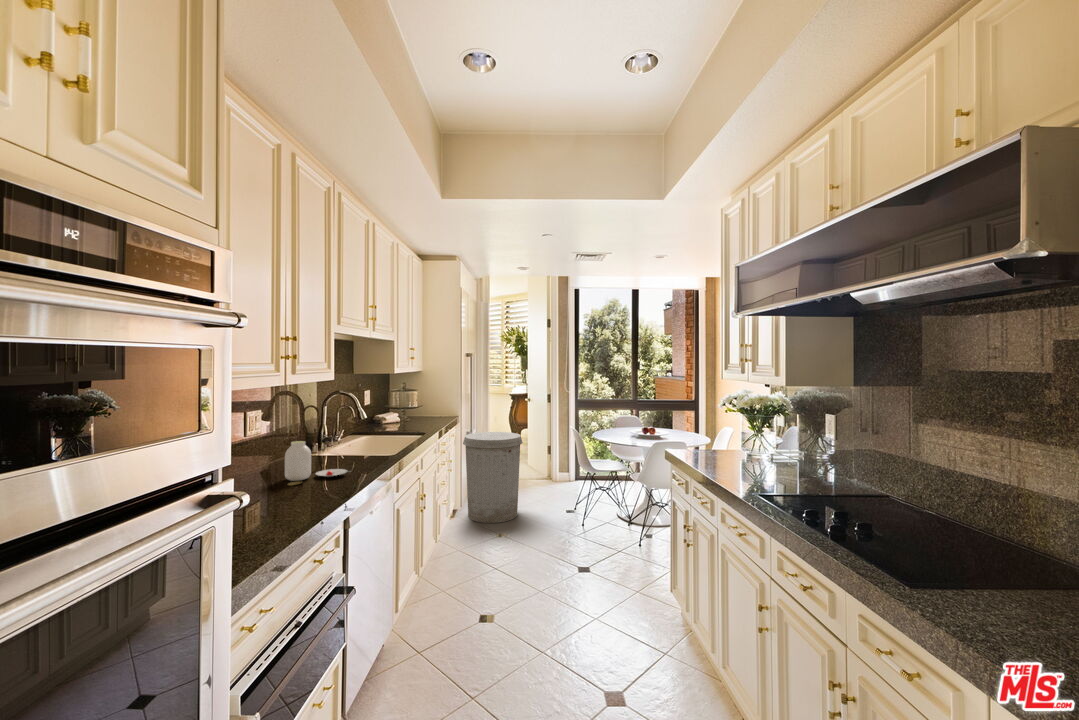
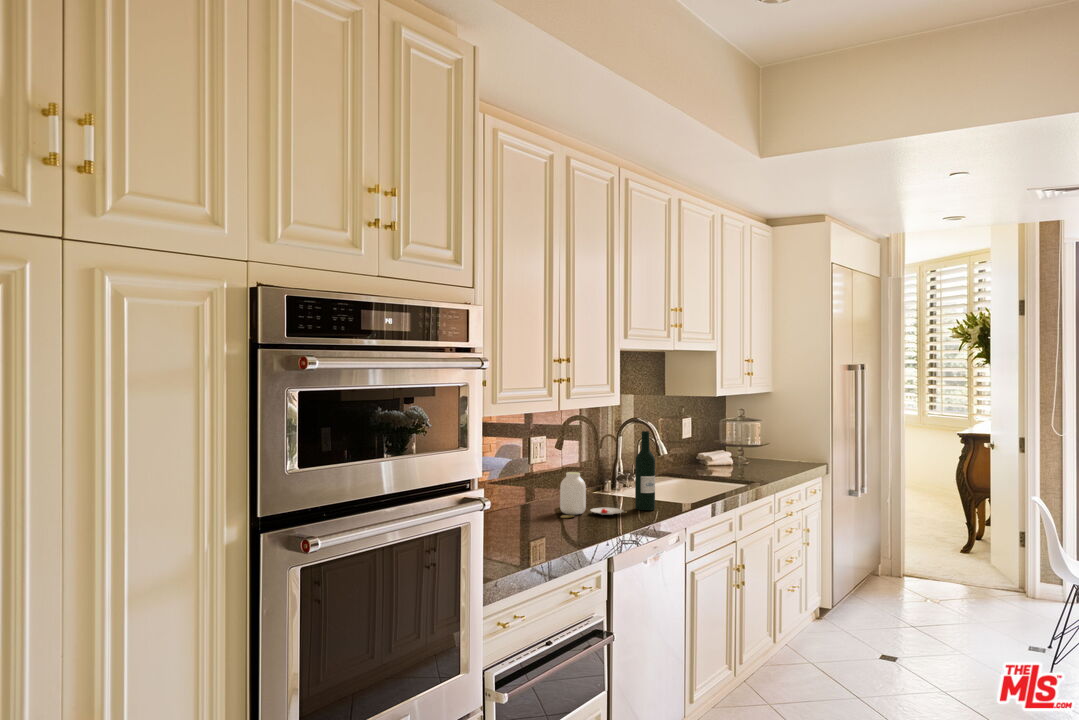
wine bottle: none [353,401,371,467] -> present [635,431,655,510]
trash can: present [463,432,523,523] -> none [835,491,939,637]

